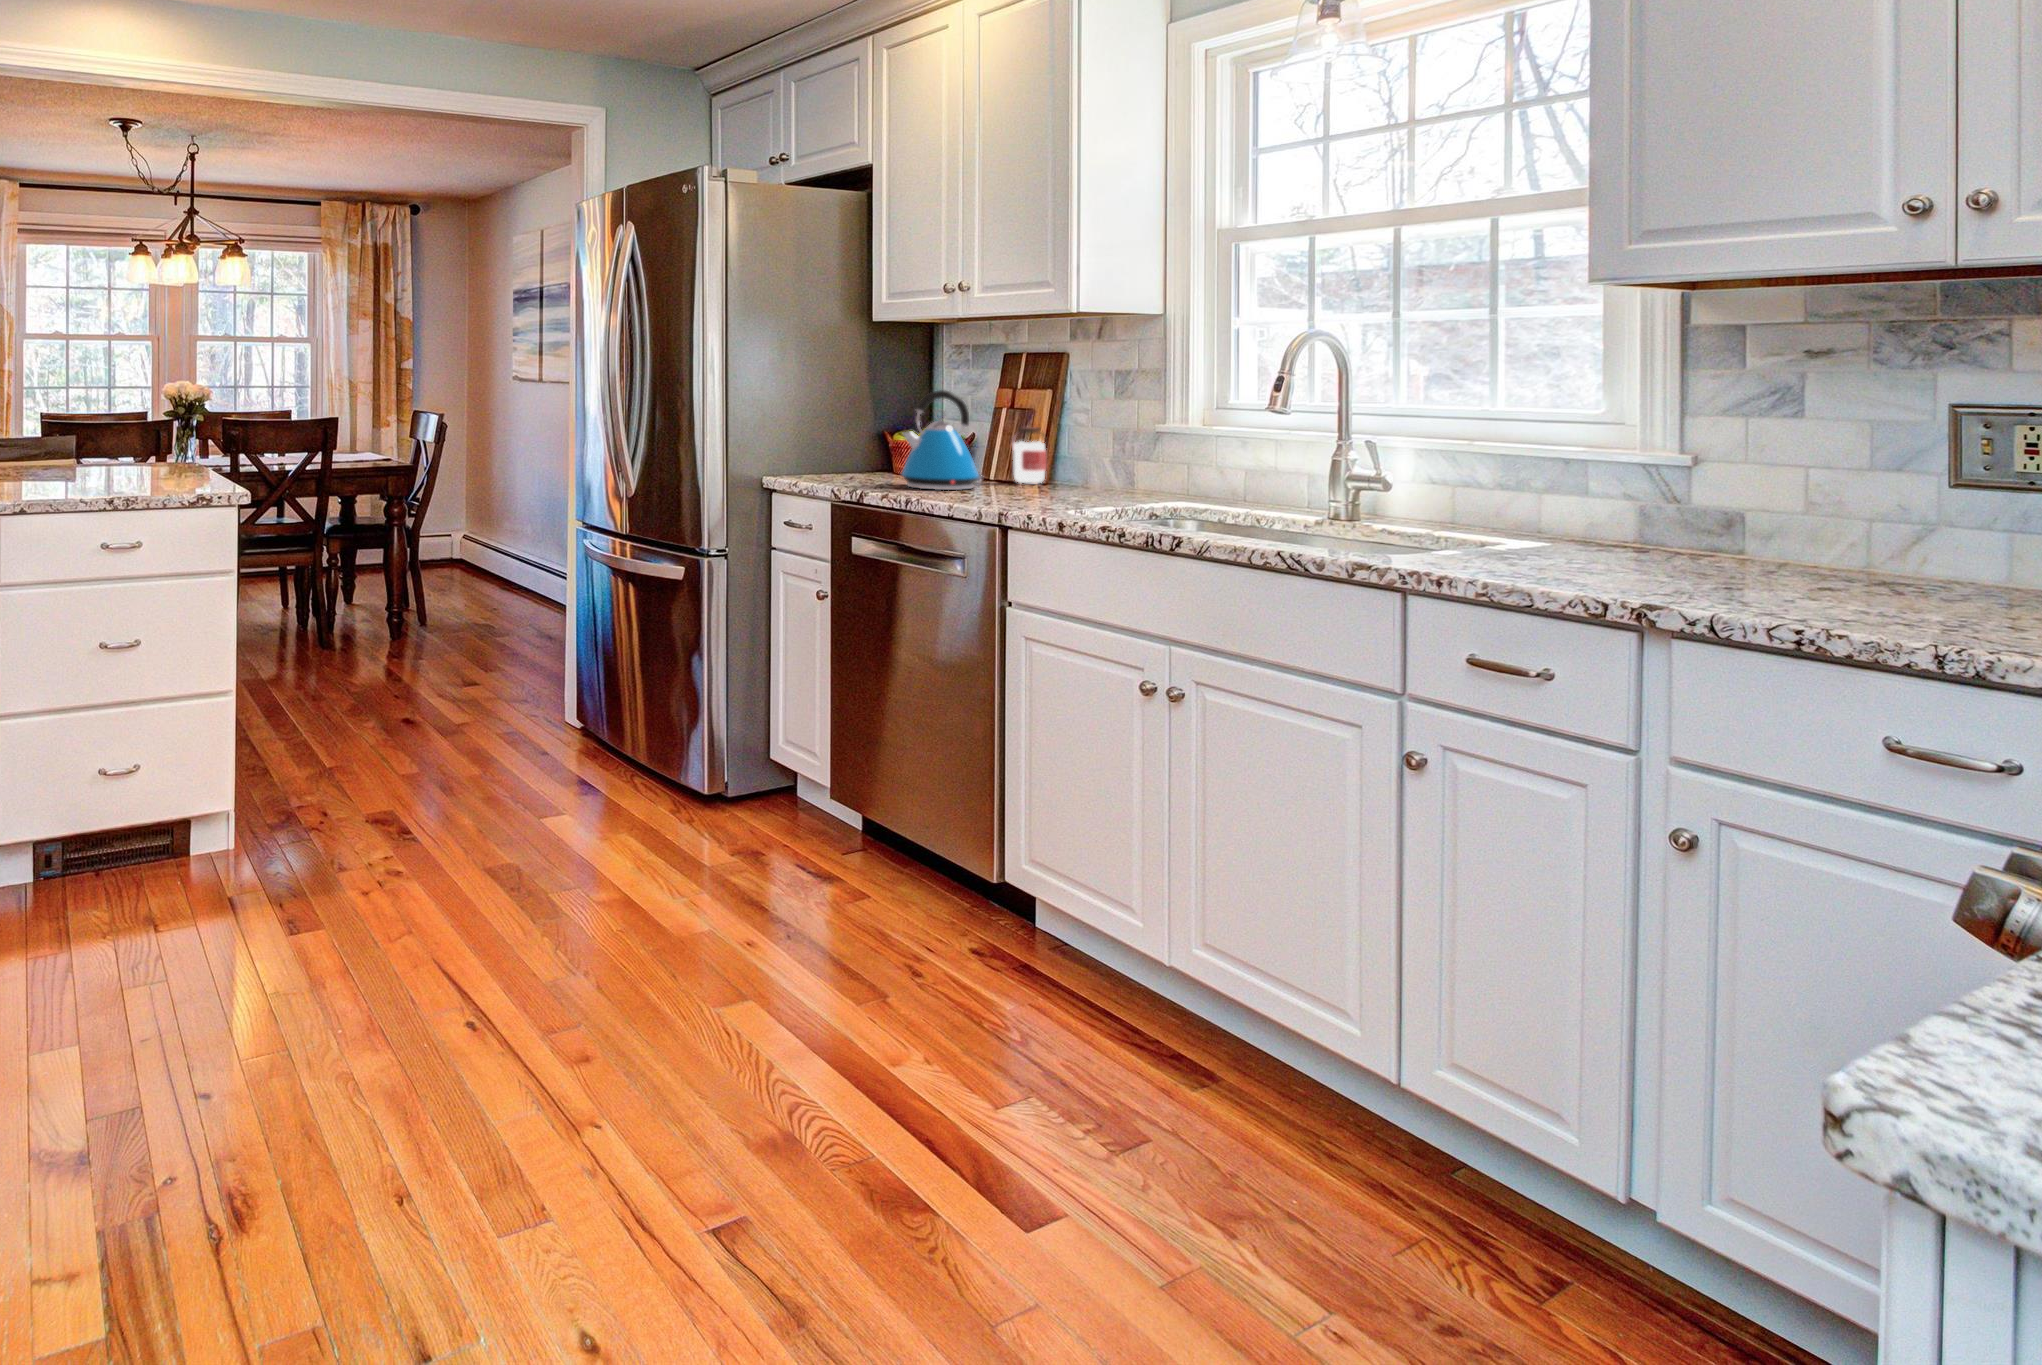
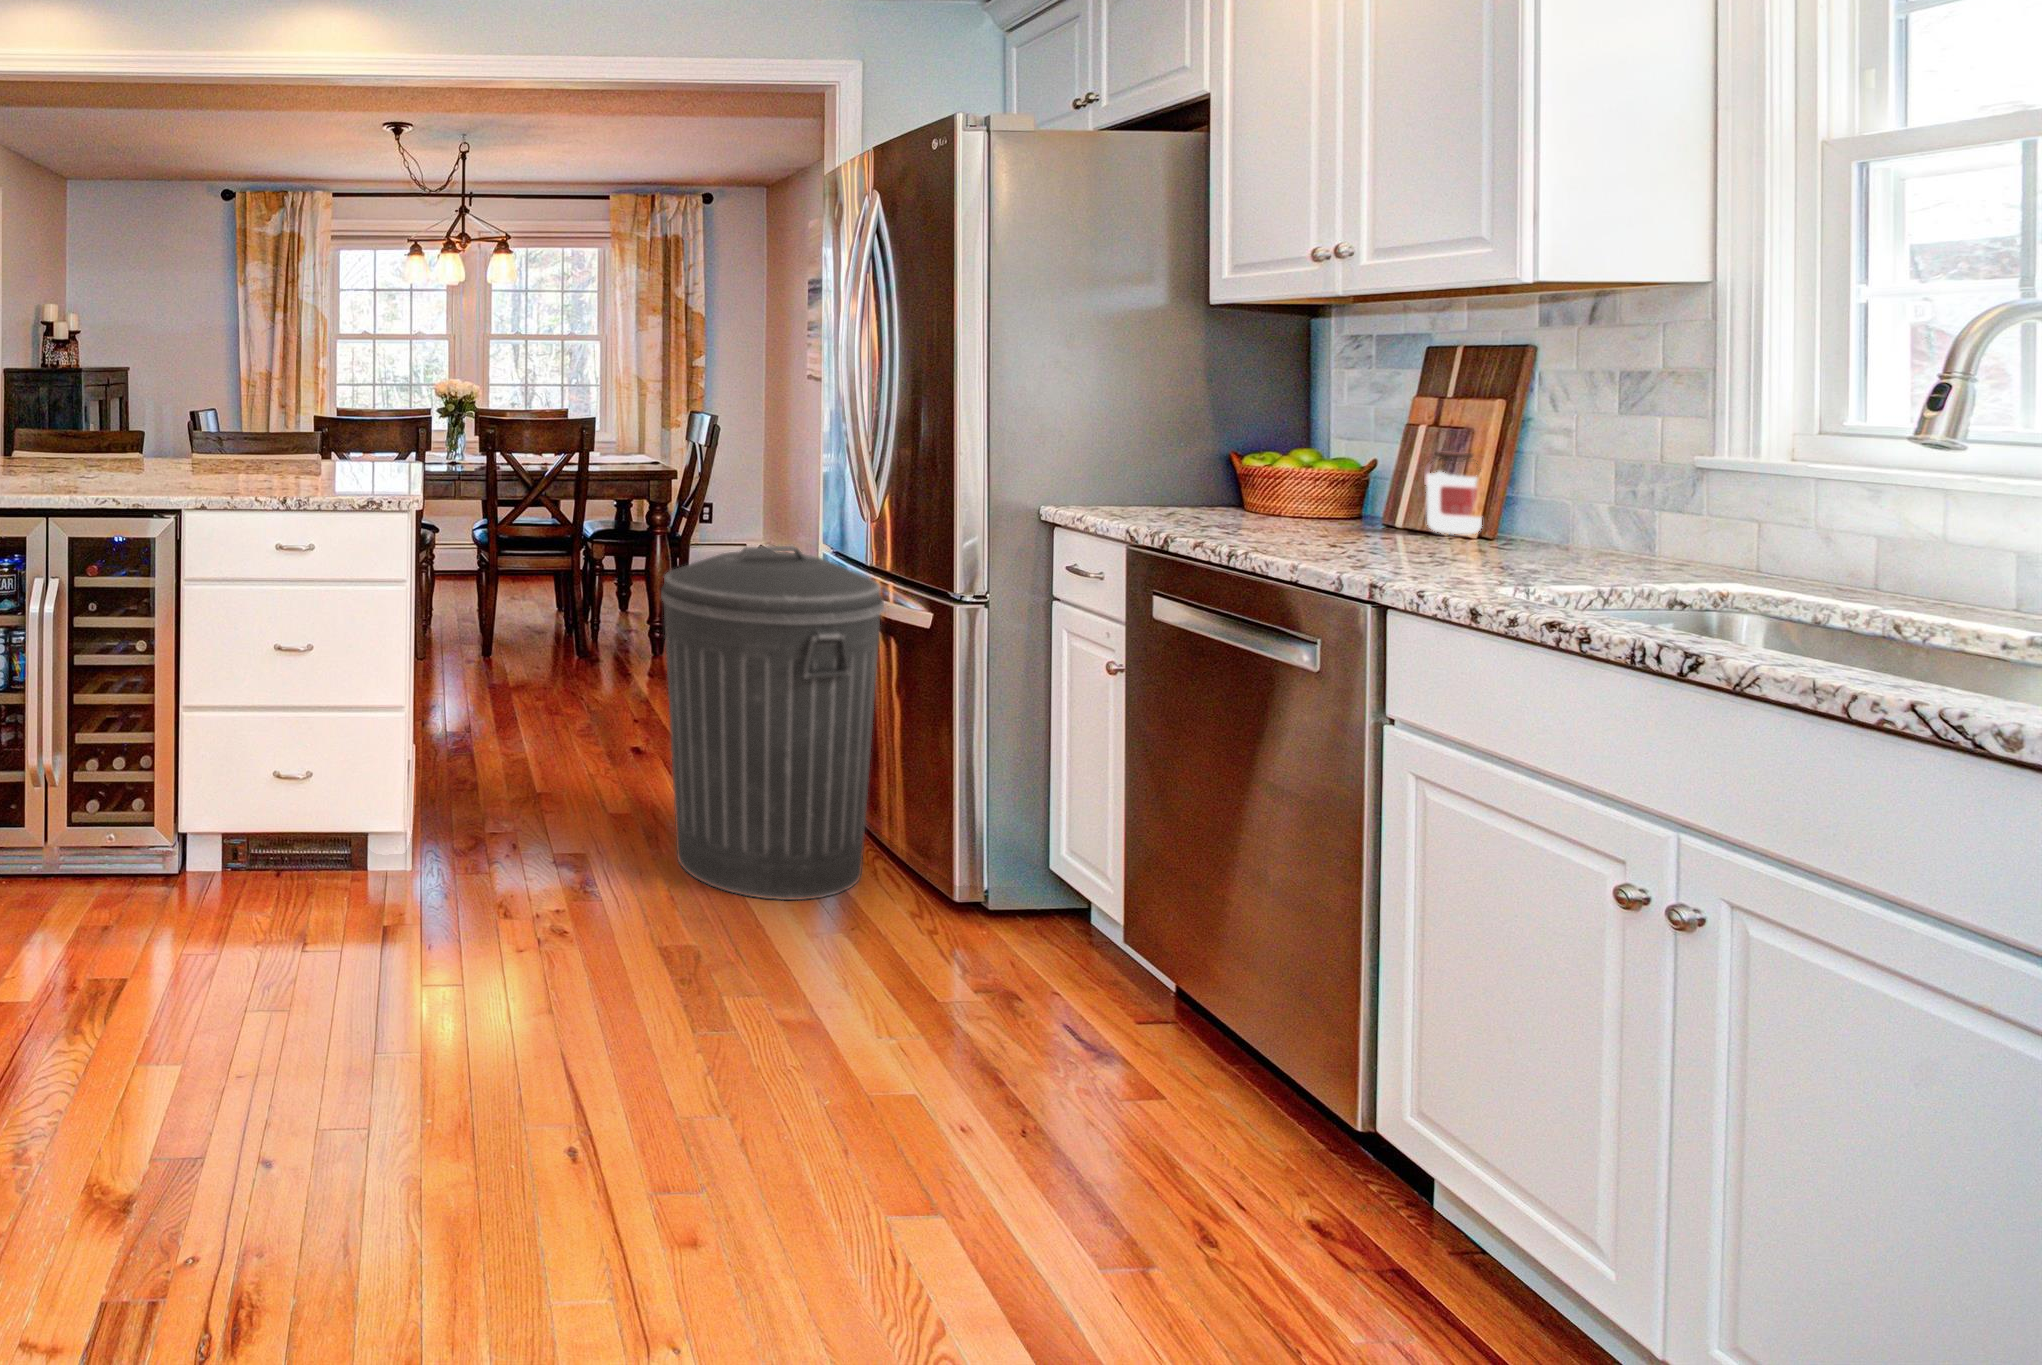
kettle: present [902,390,981,490] -> none [1237,397,1372,538]
trash can: none [455,522,641,818] -> present [661,546,884,900]

